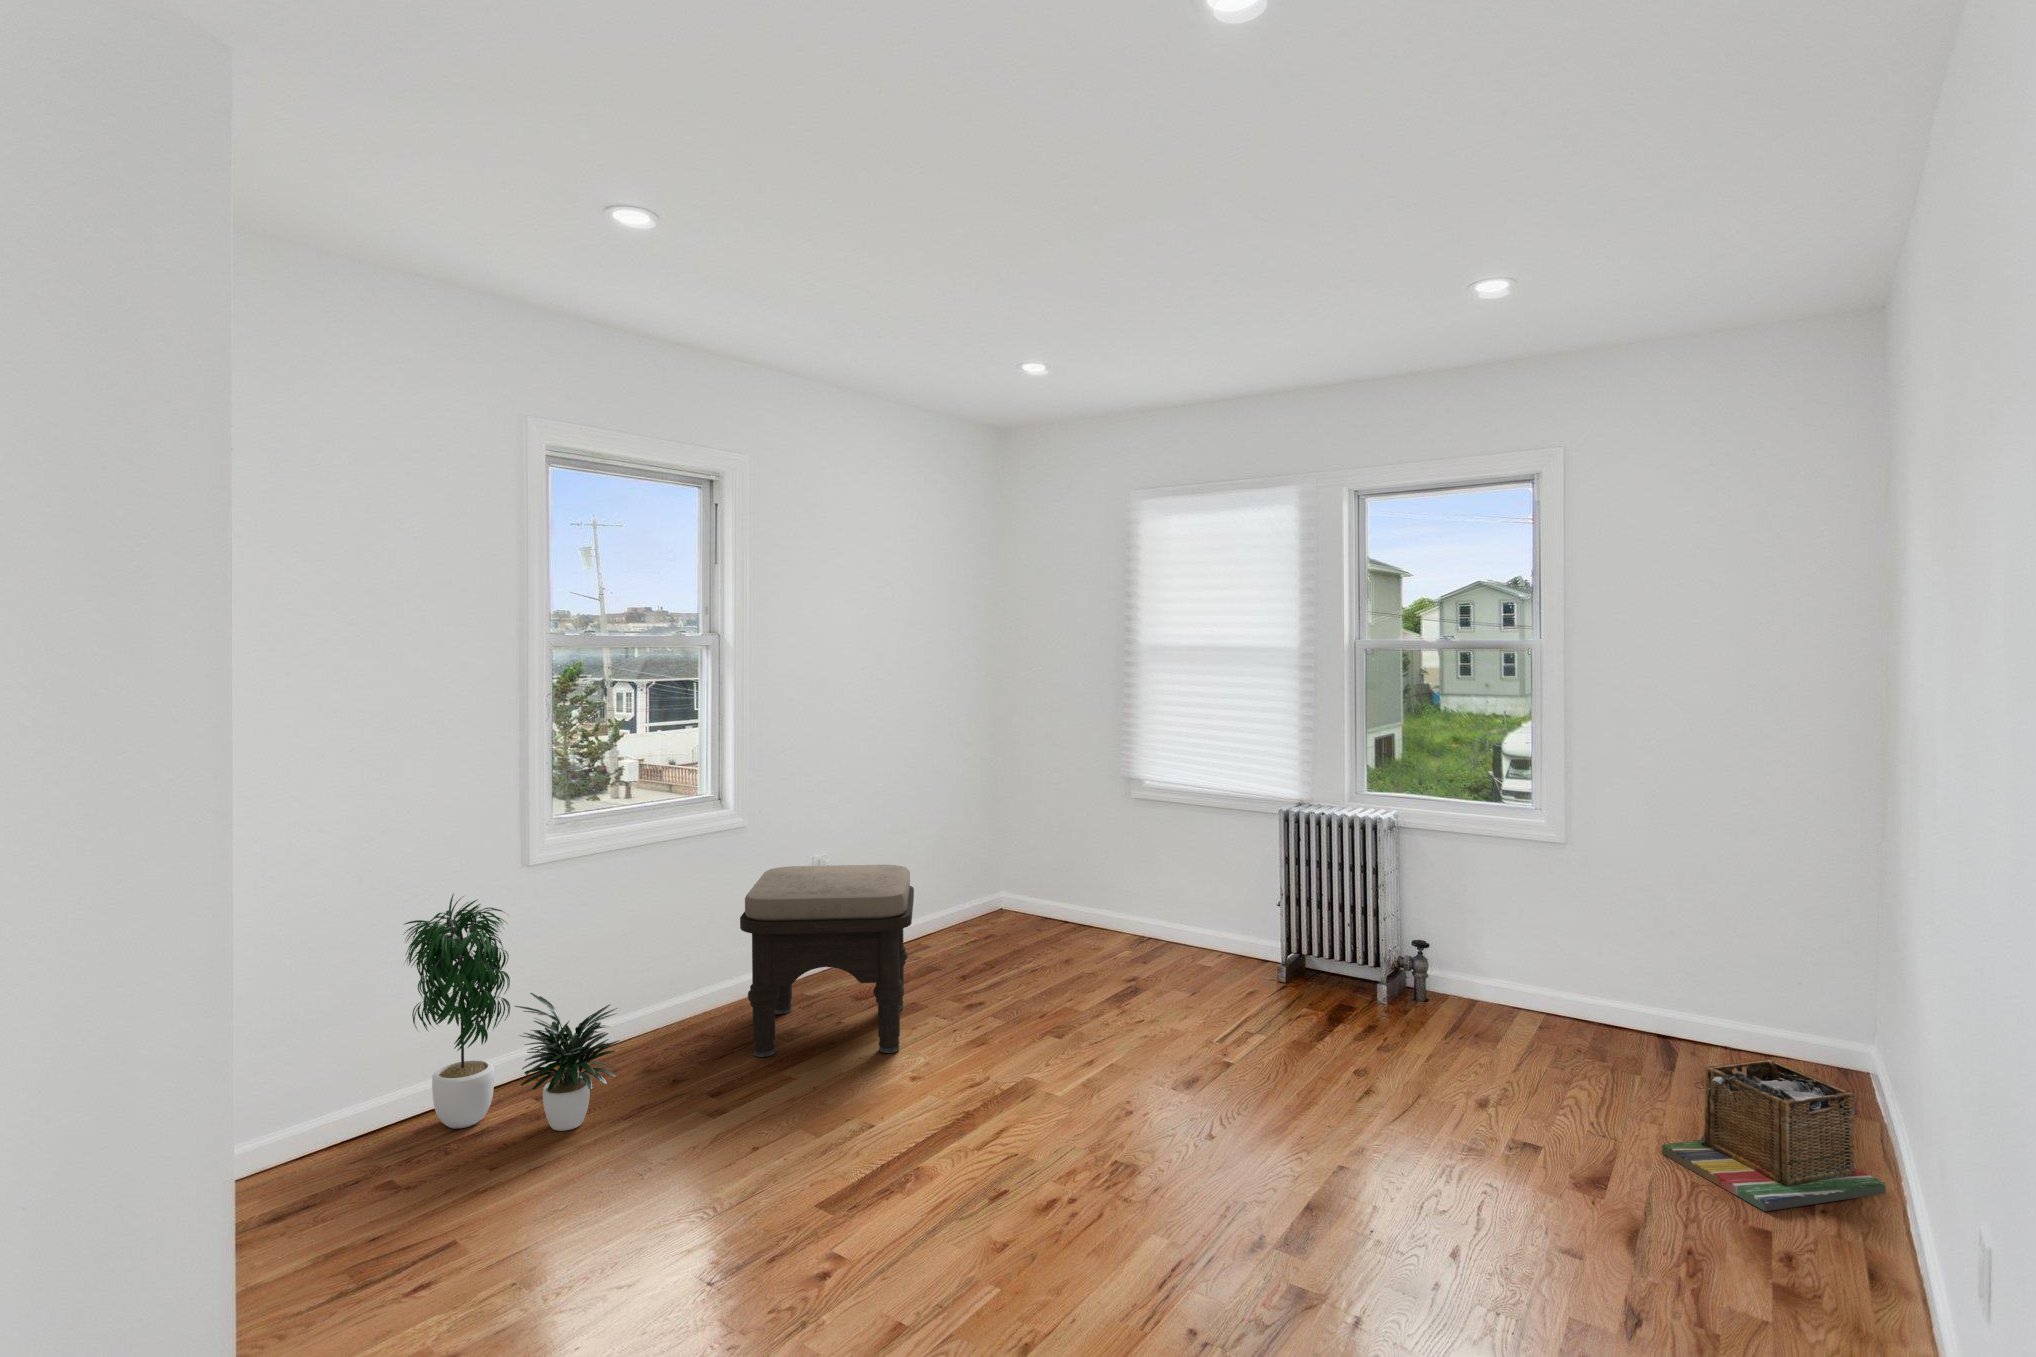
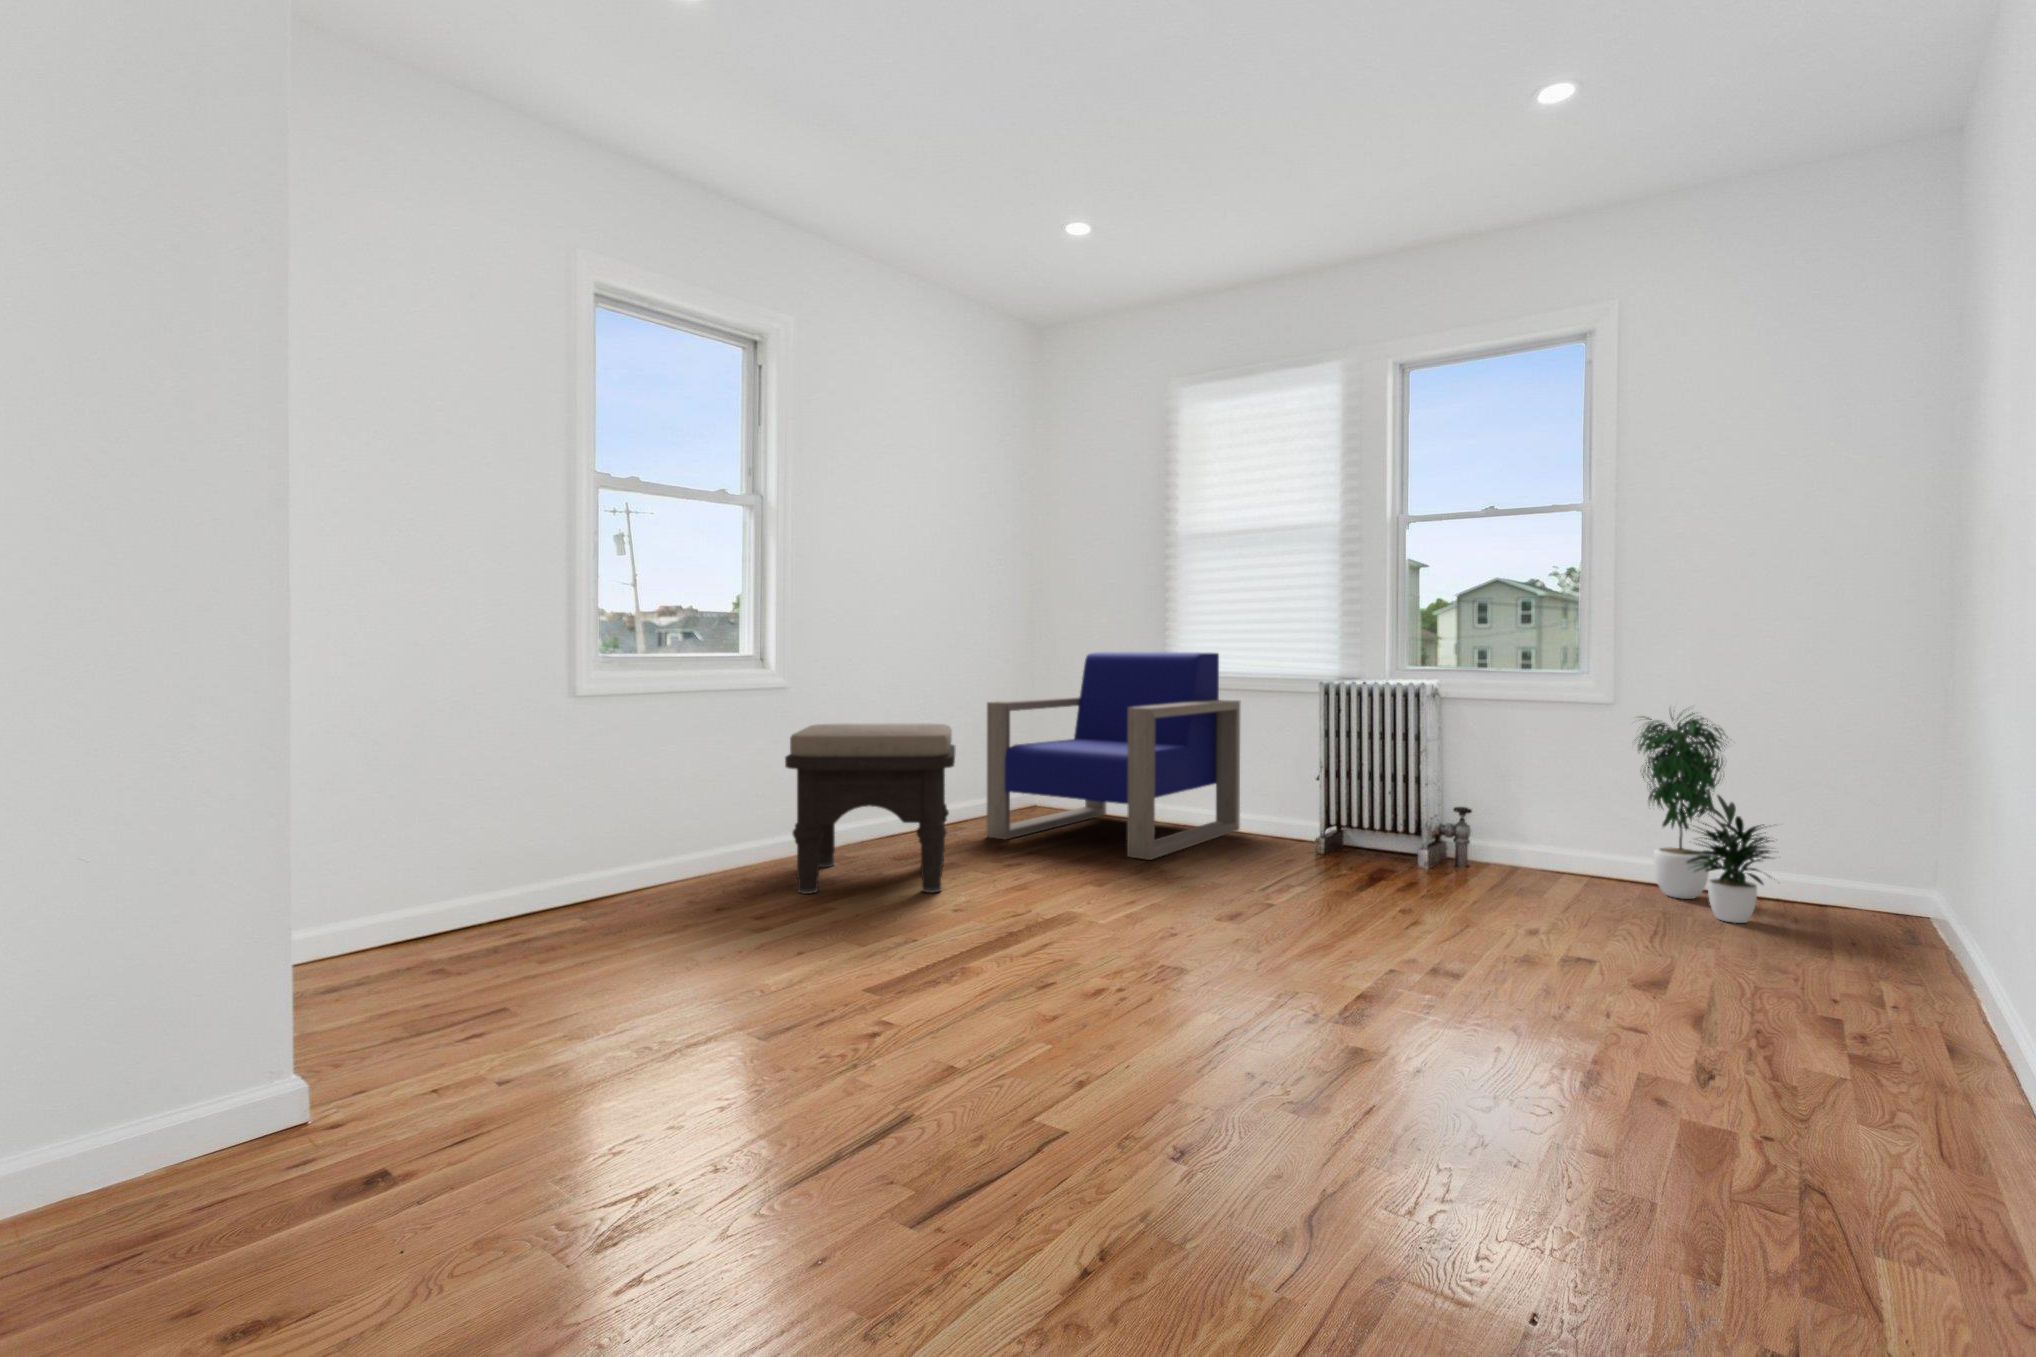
armchair: none [947,761,1203,998] -> present [987,652,1240,860]
potted plant: present [404,894,620,1131] -> present [1635,713,1774,923]
laundry basket: present [1662,1059,1886,1211] -> none [1721,876,1960,1007]

